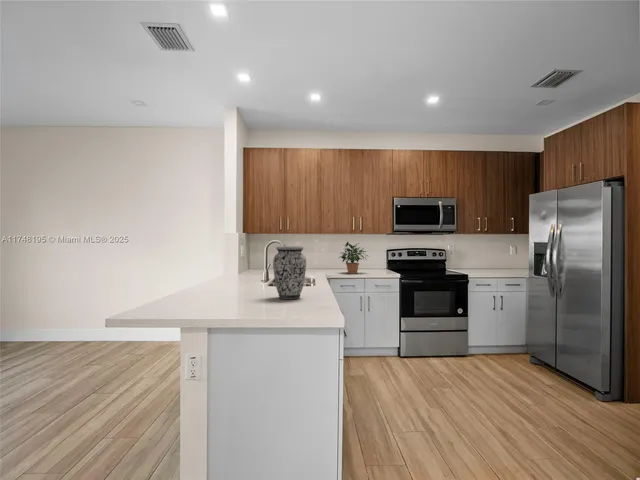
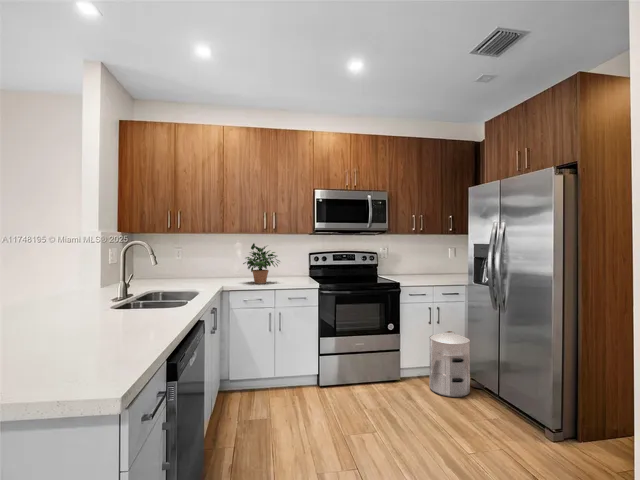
vase: present [273,246,306,299] -> none [57,253,120,341]
waste bin: none [494,315,530,369] -> present [429,331,470,397]

